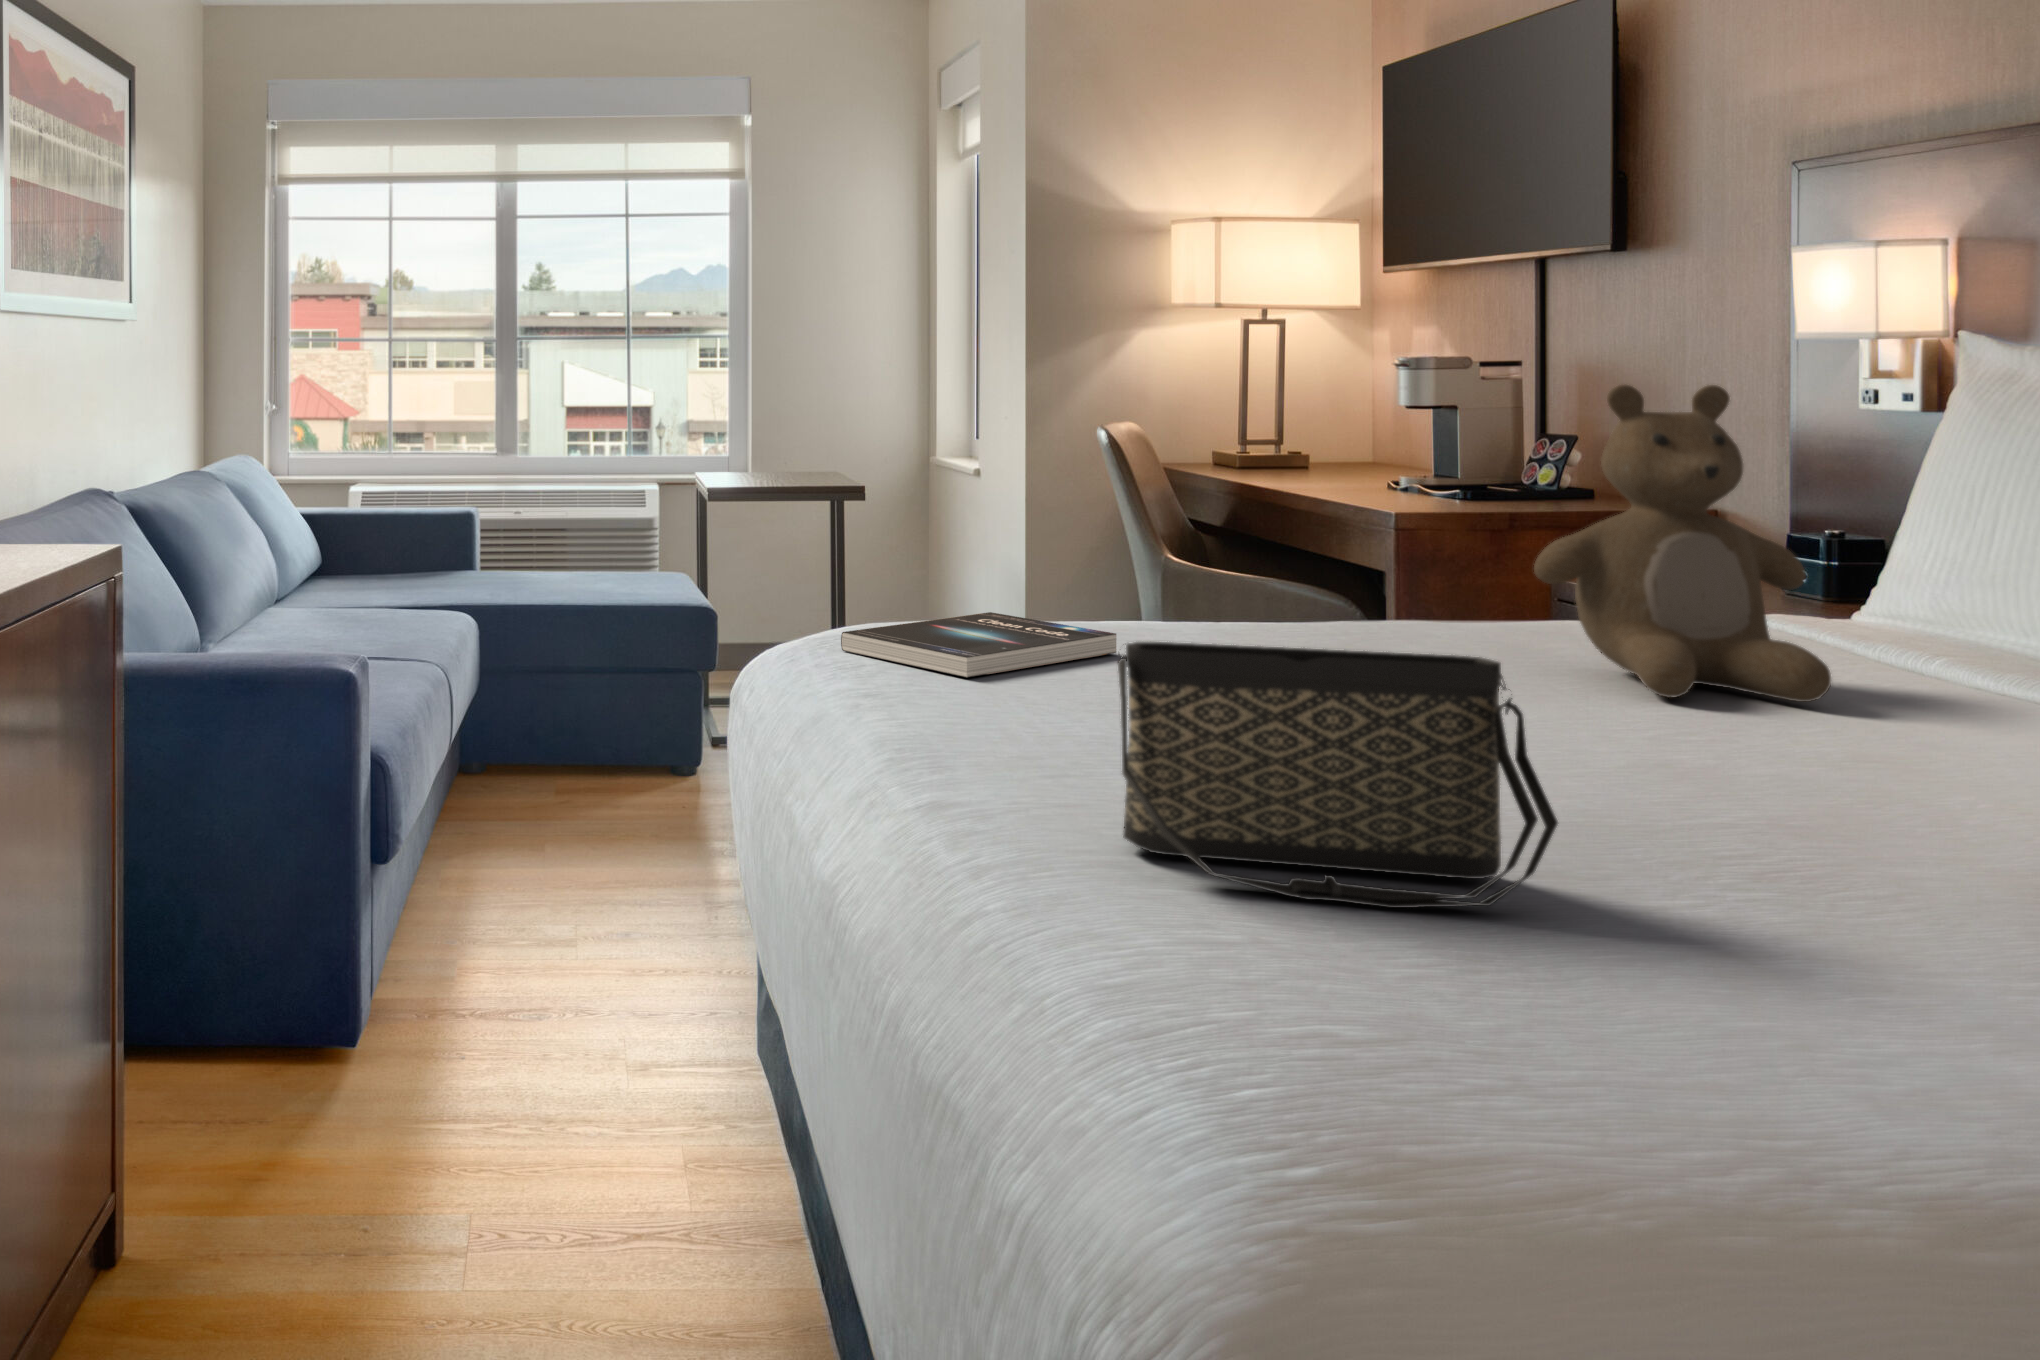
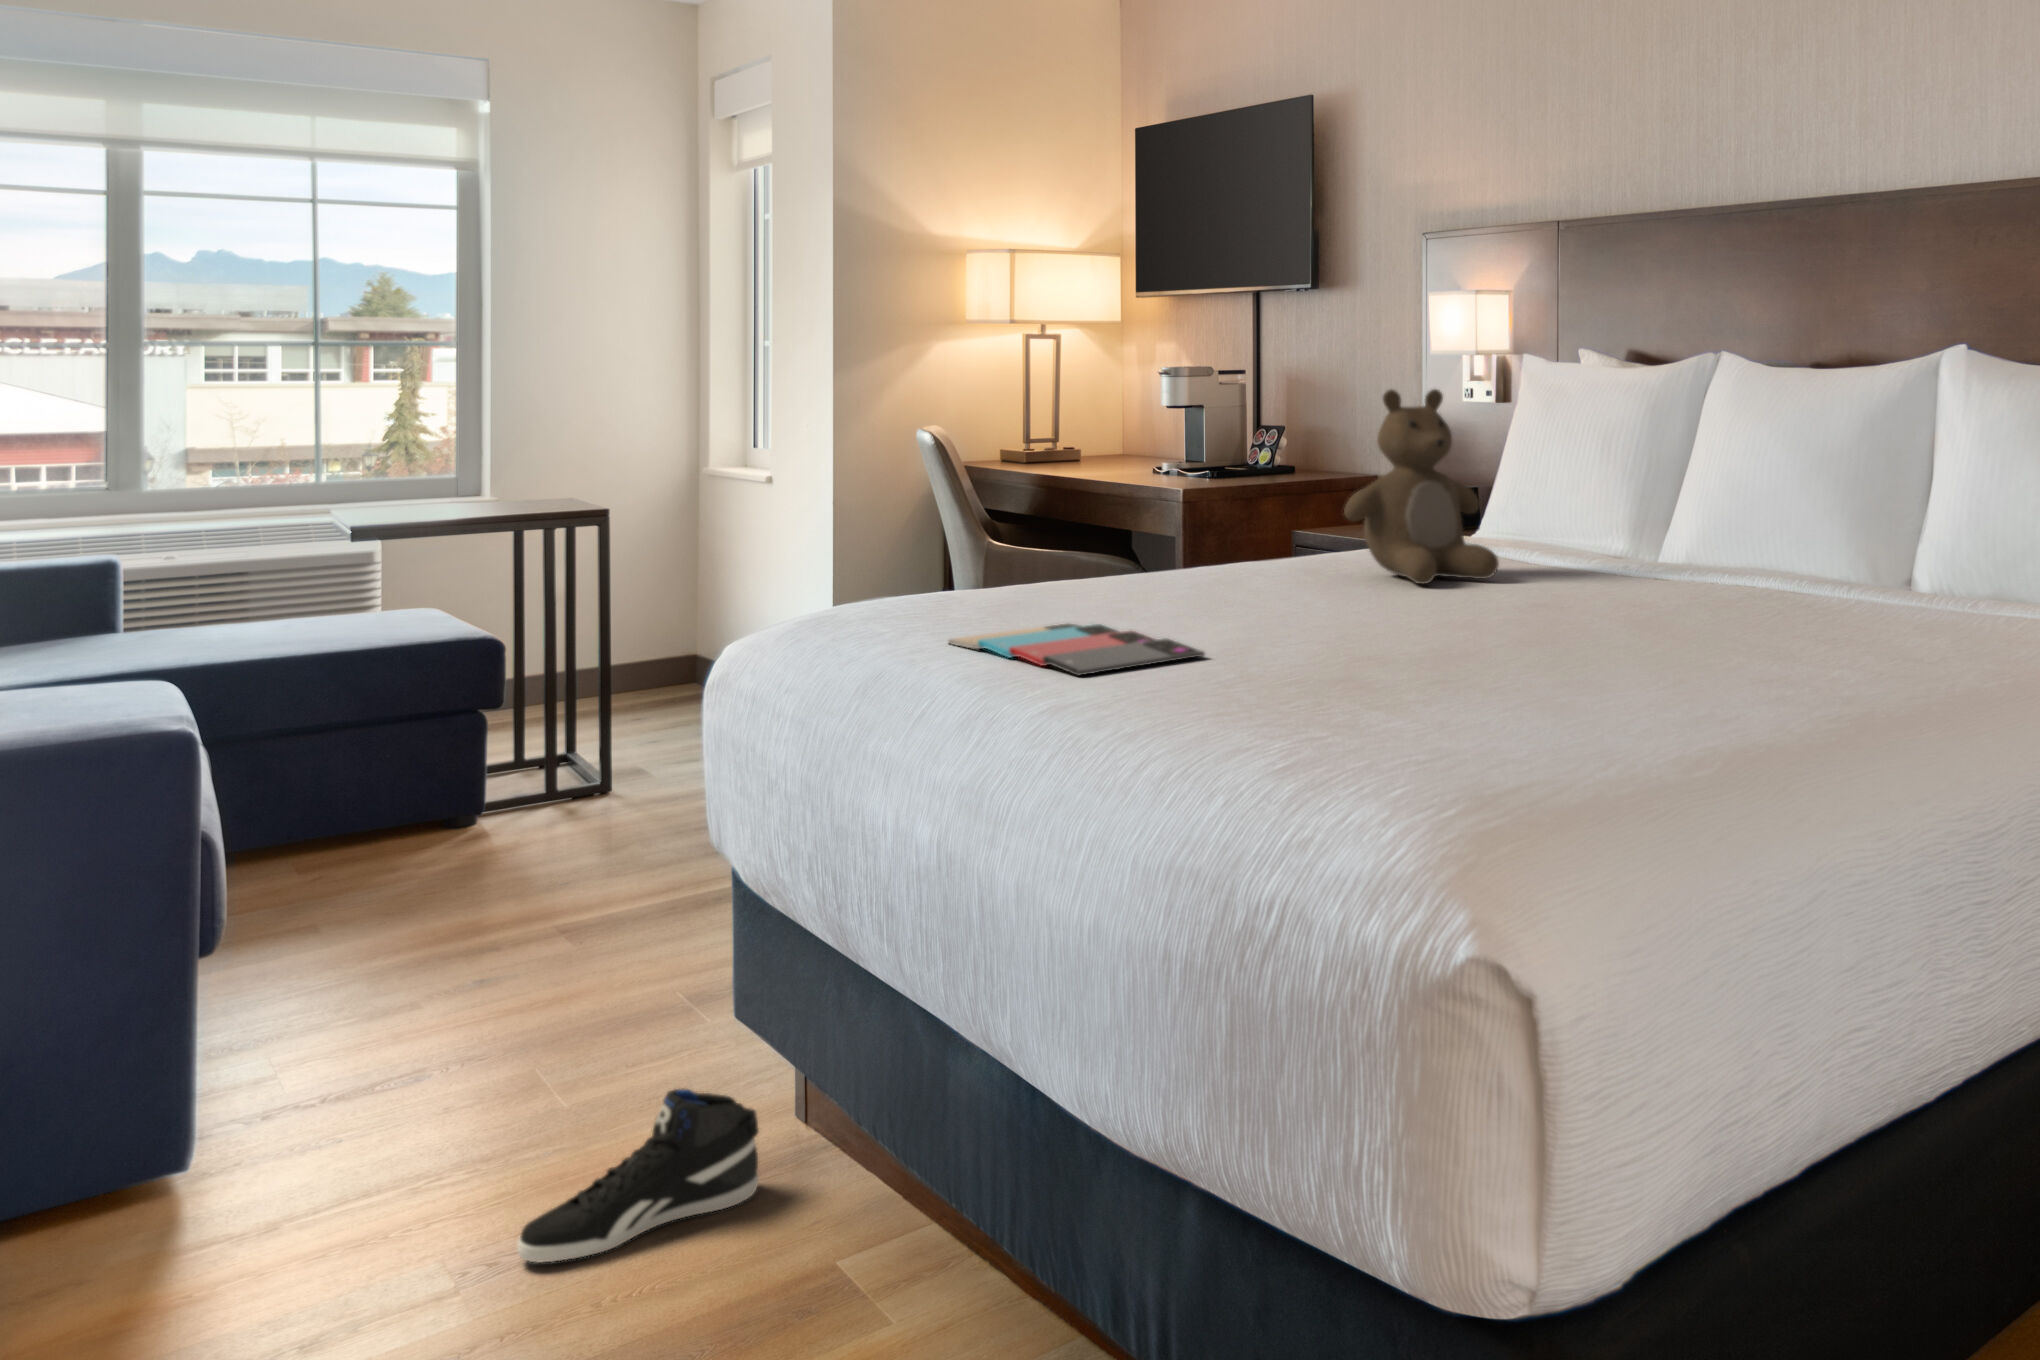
book: present [841,612,1116,678] -> none [880,581,1088,625]
handbag: present [1118,642,1558,908] -> none [1218,549,1451,695]
smartphone: none [868,688,1167,776] -> present [948,624,1205,675]
sneaker: none [432,1144,672,1302] -> present [517,1089,759,1263]

